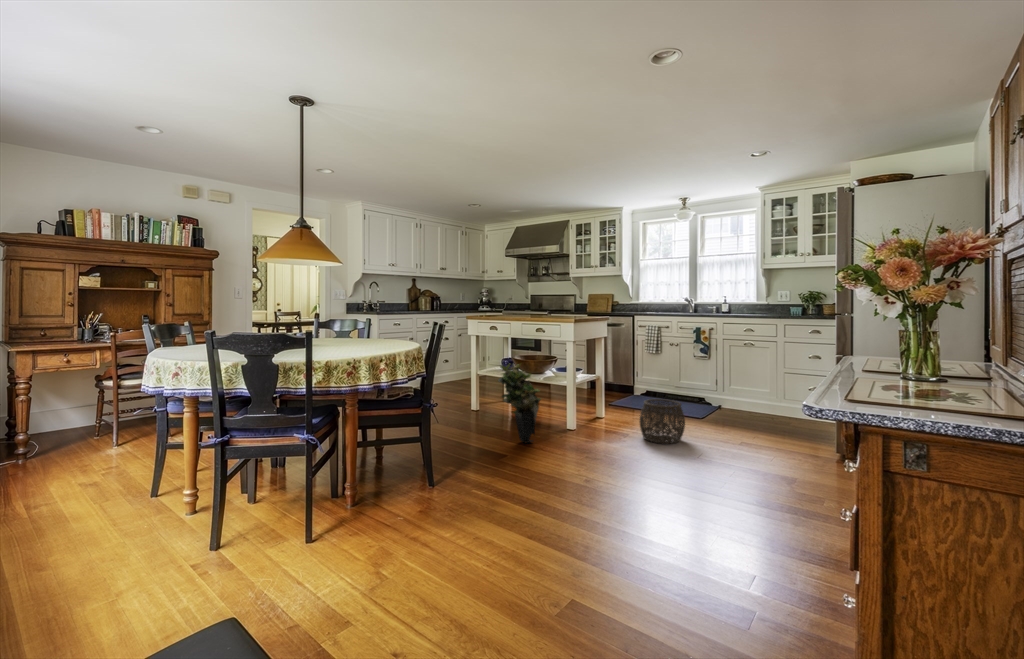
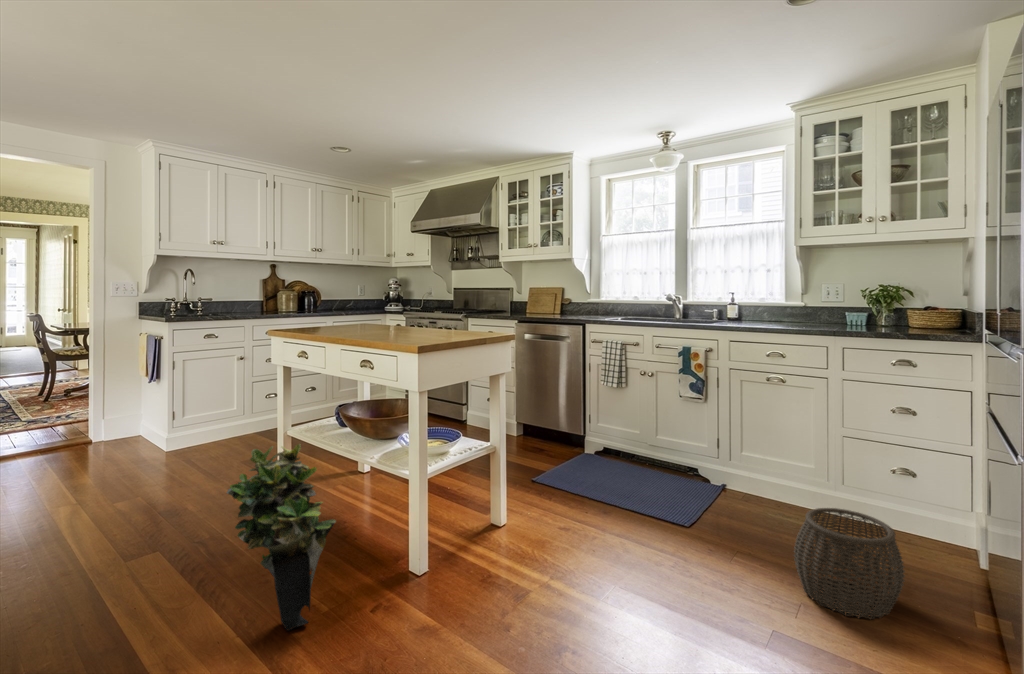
woven basket: present [640,399,685,444] -> present [794,508,905,619]

